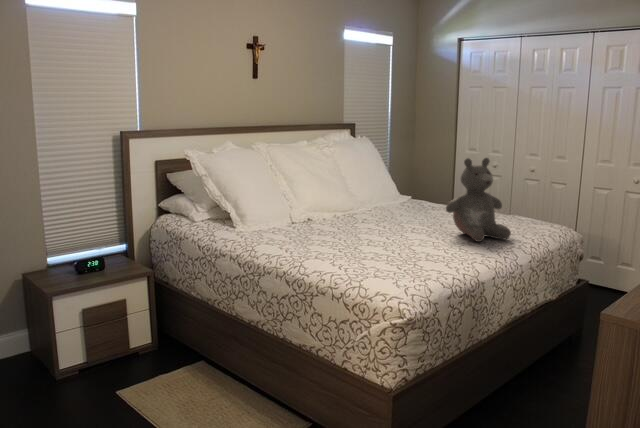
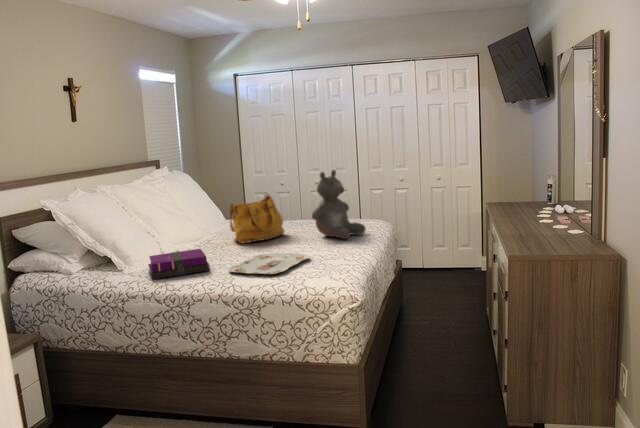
handbag: none [367,174,426,225] -> present [229,195,284,243]
notebook: none [246,219,311,245] -> present [148,249,210,280]
serving tray: none [314,239,409,264] -> present [229,253,310,274]

